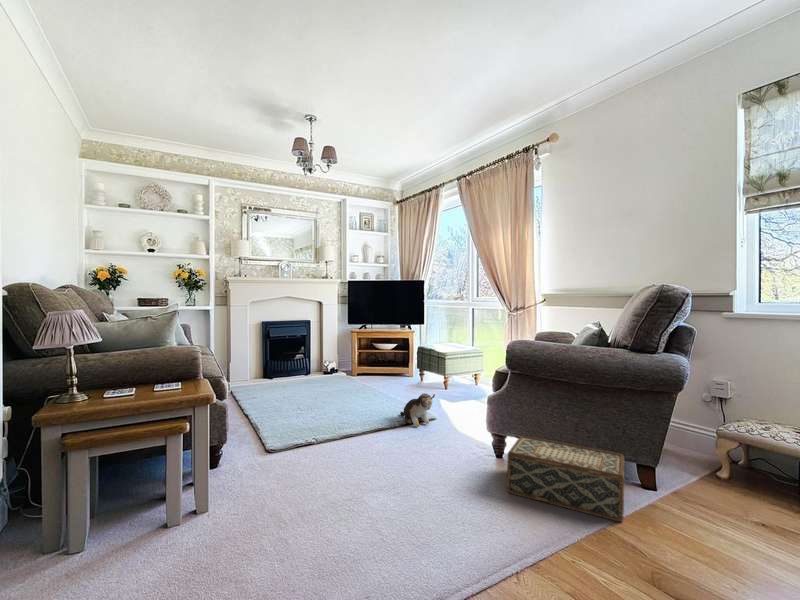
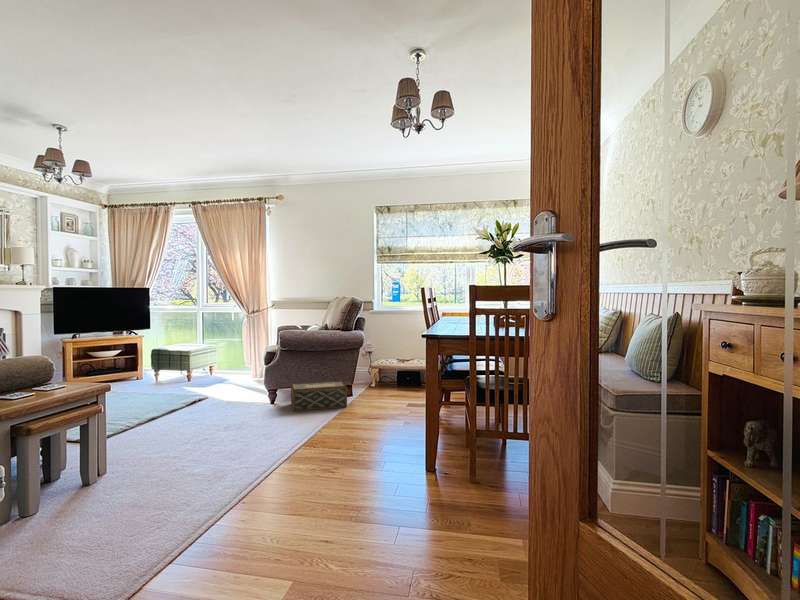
plush toy: present [400,393,435,427] -> none [179,375,219,402]

